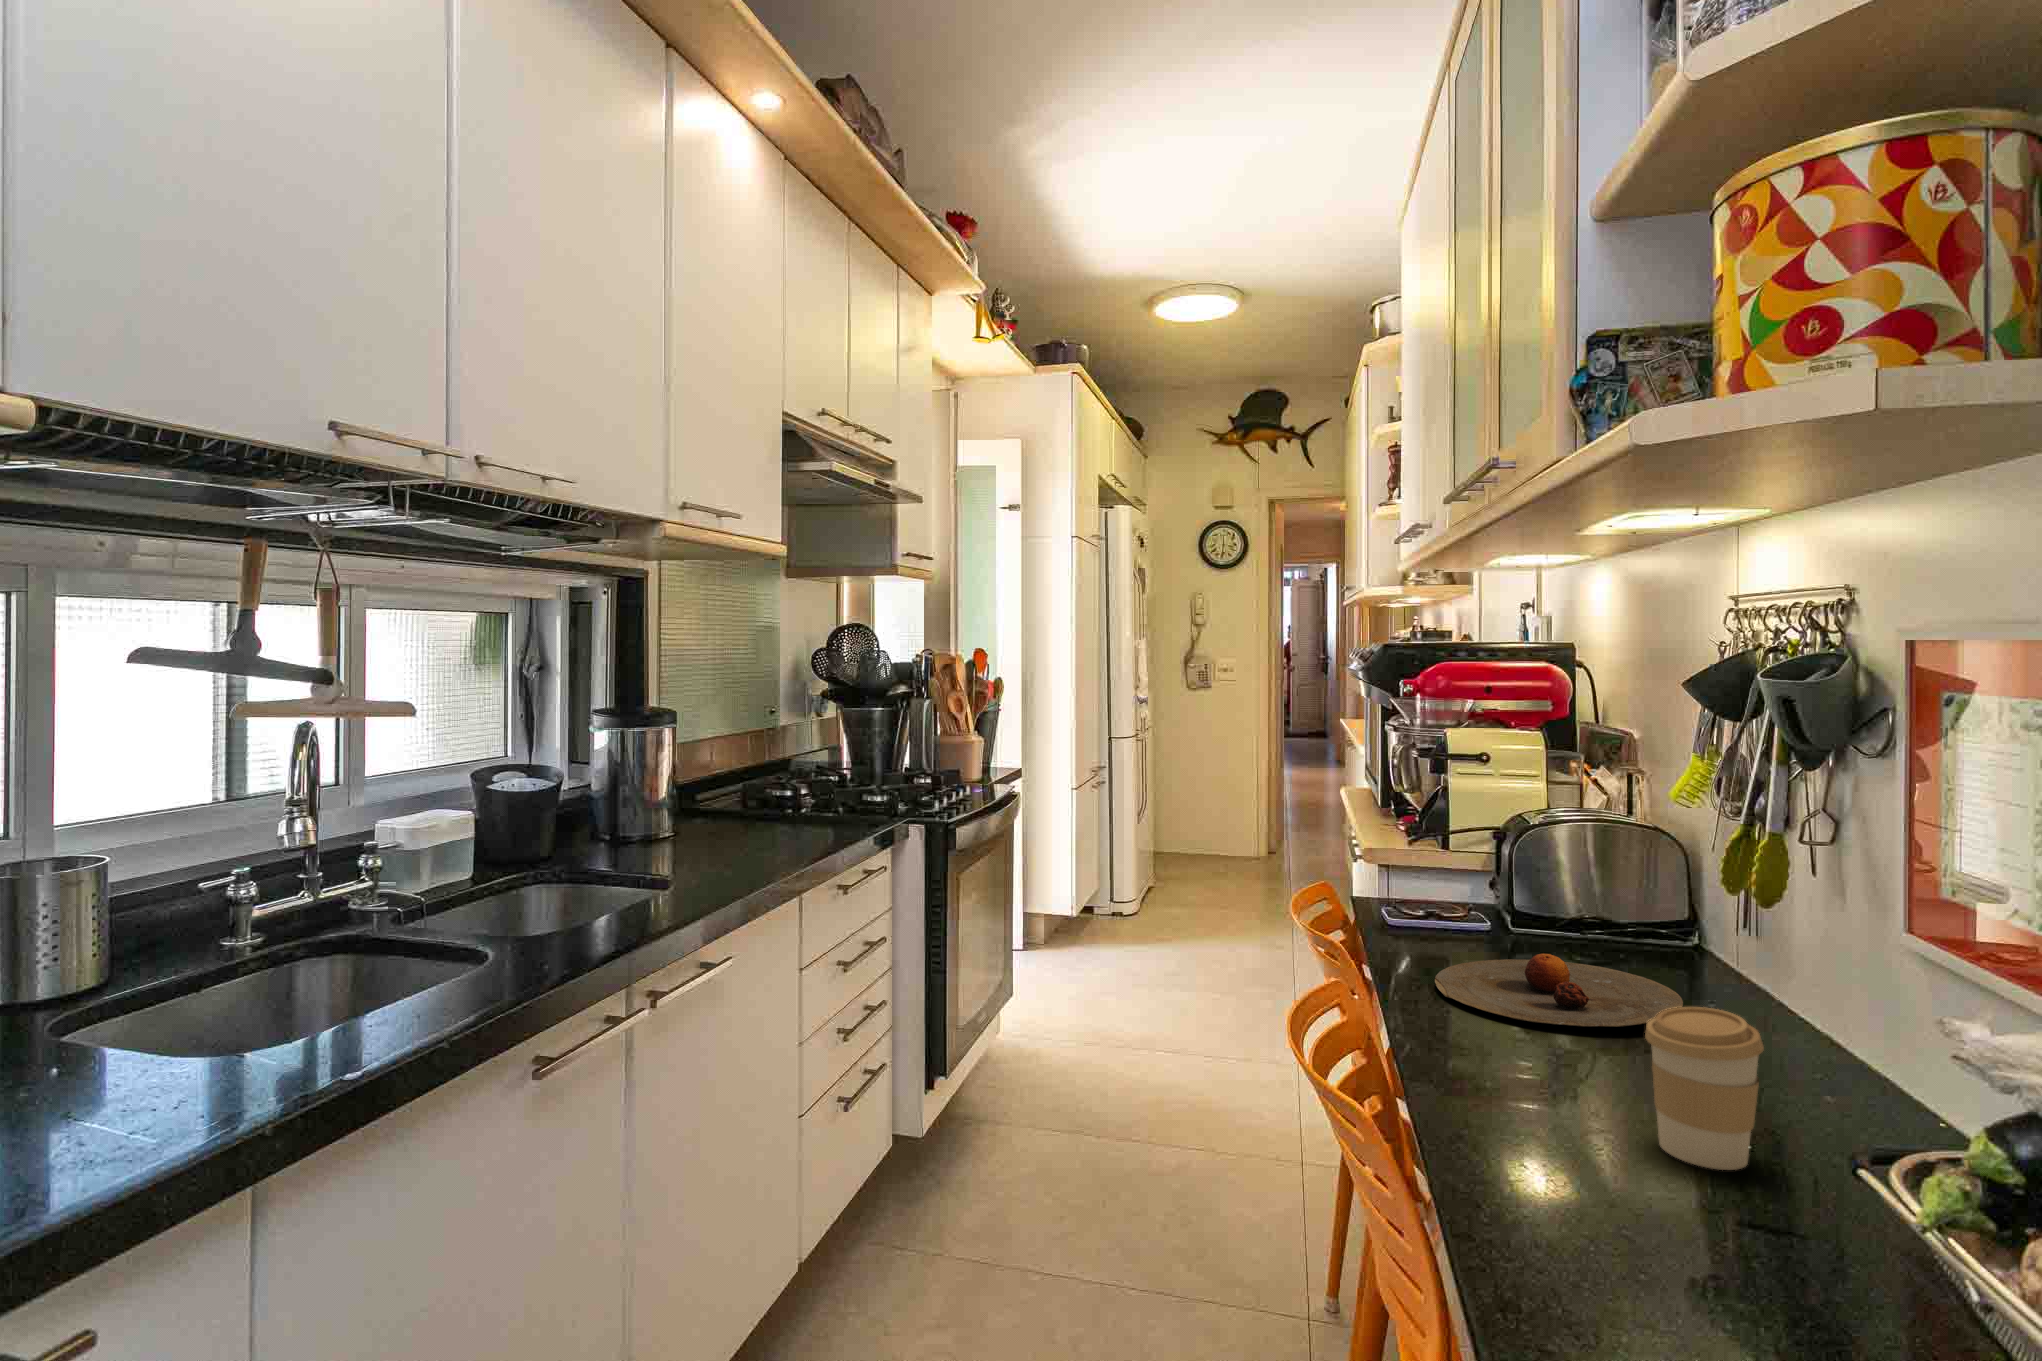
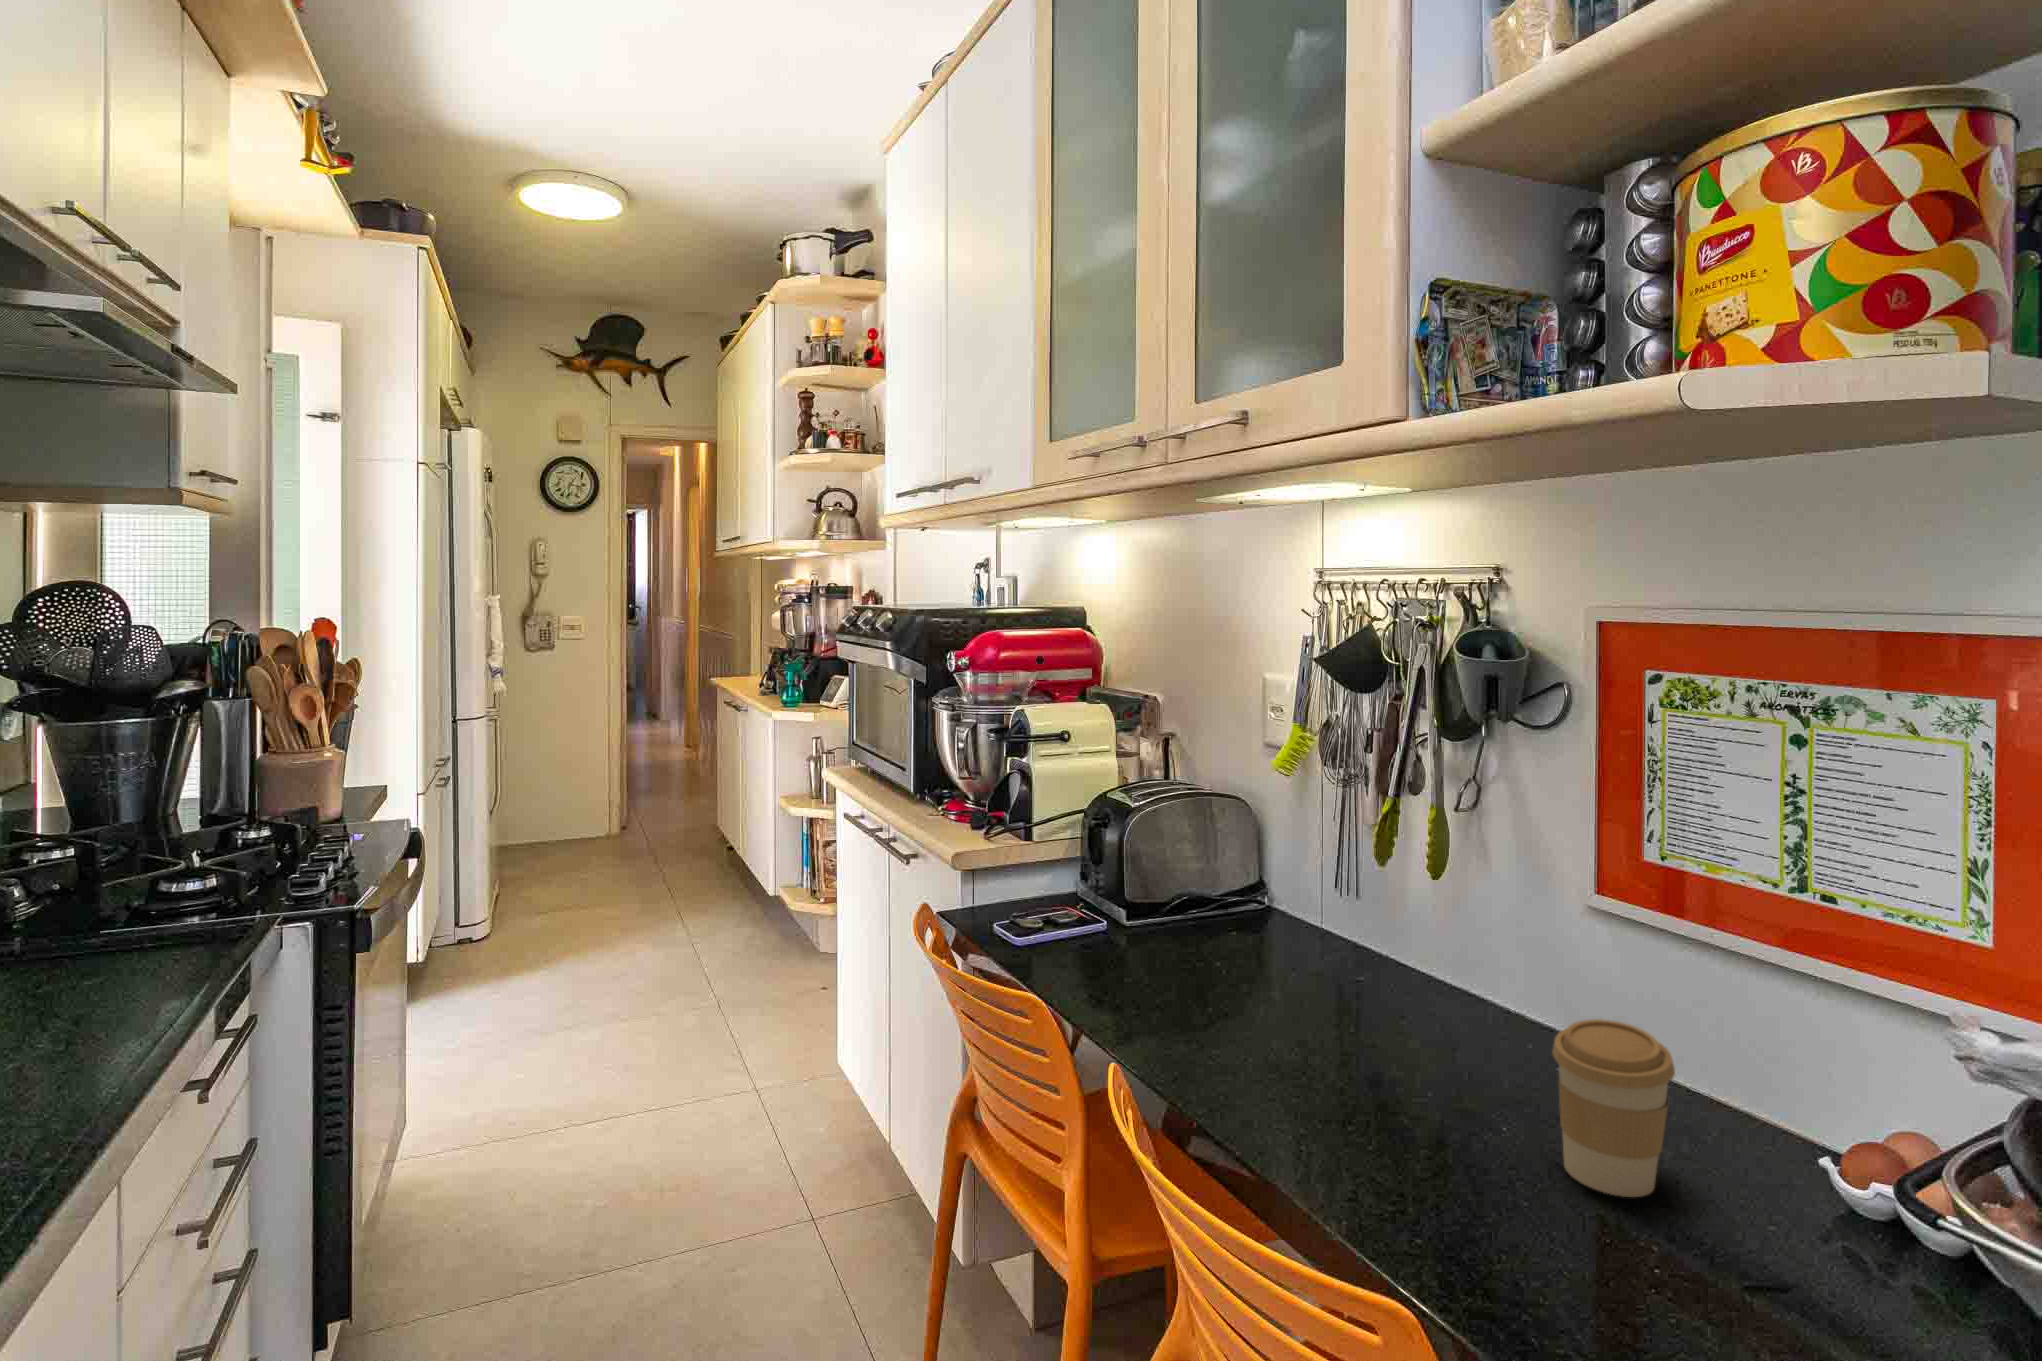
plate: present [1435,954,1683,1027] -> none [1141,948,1377,1041]

